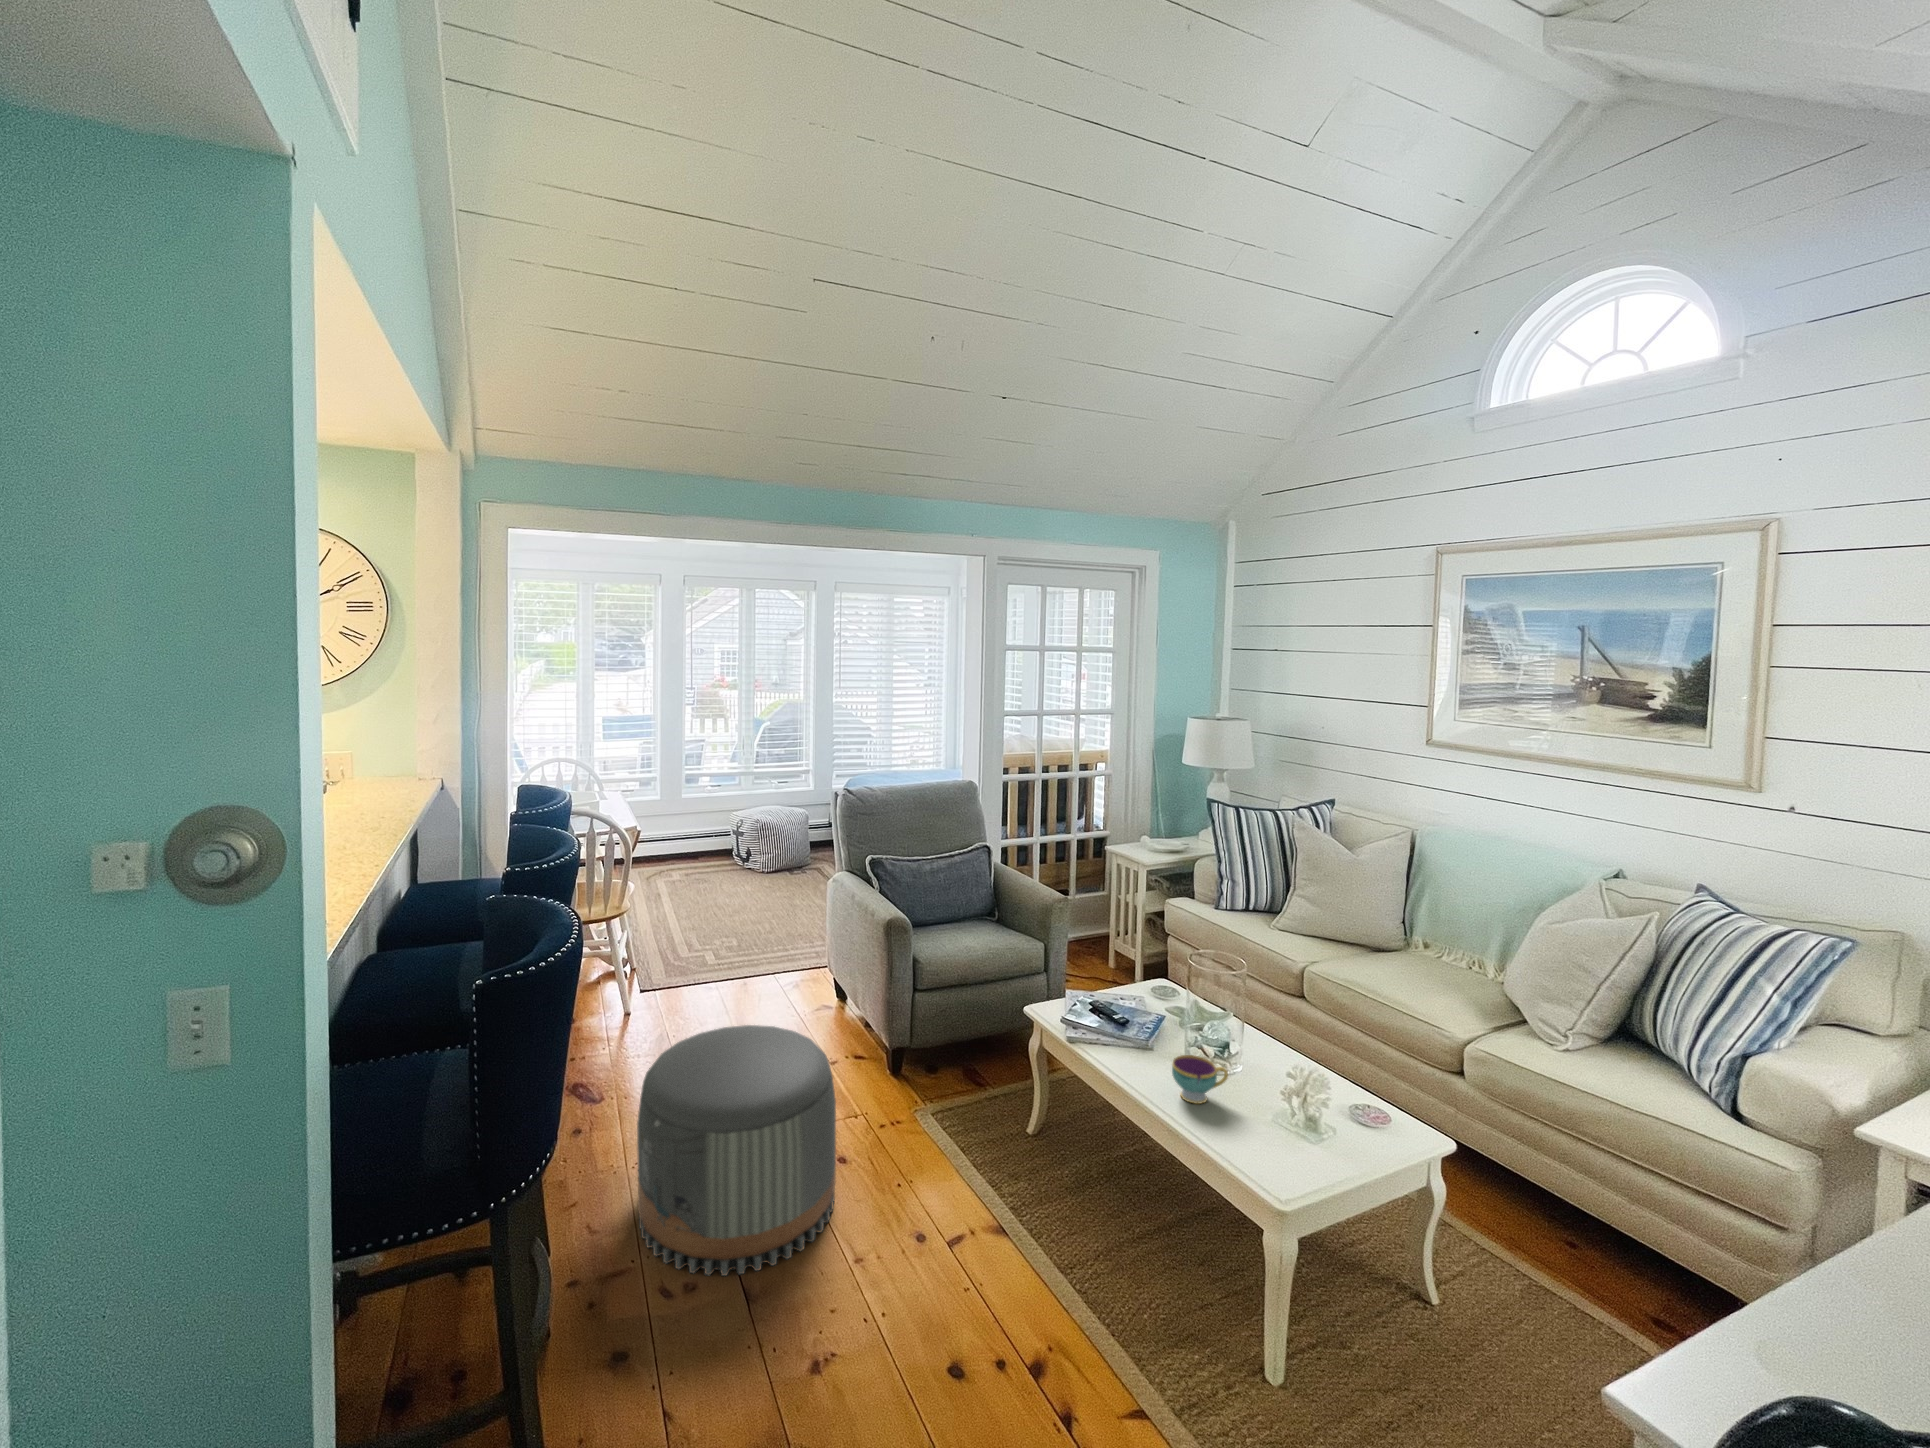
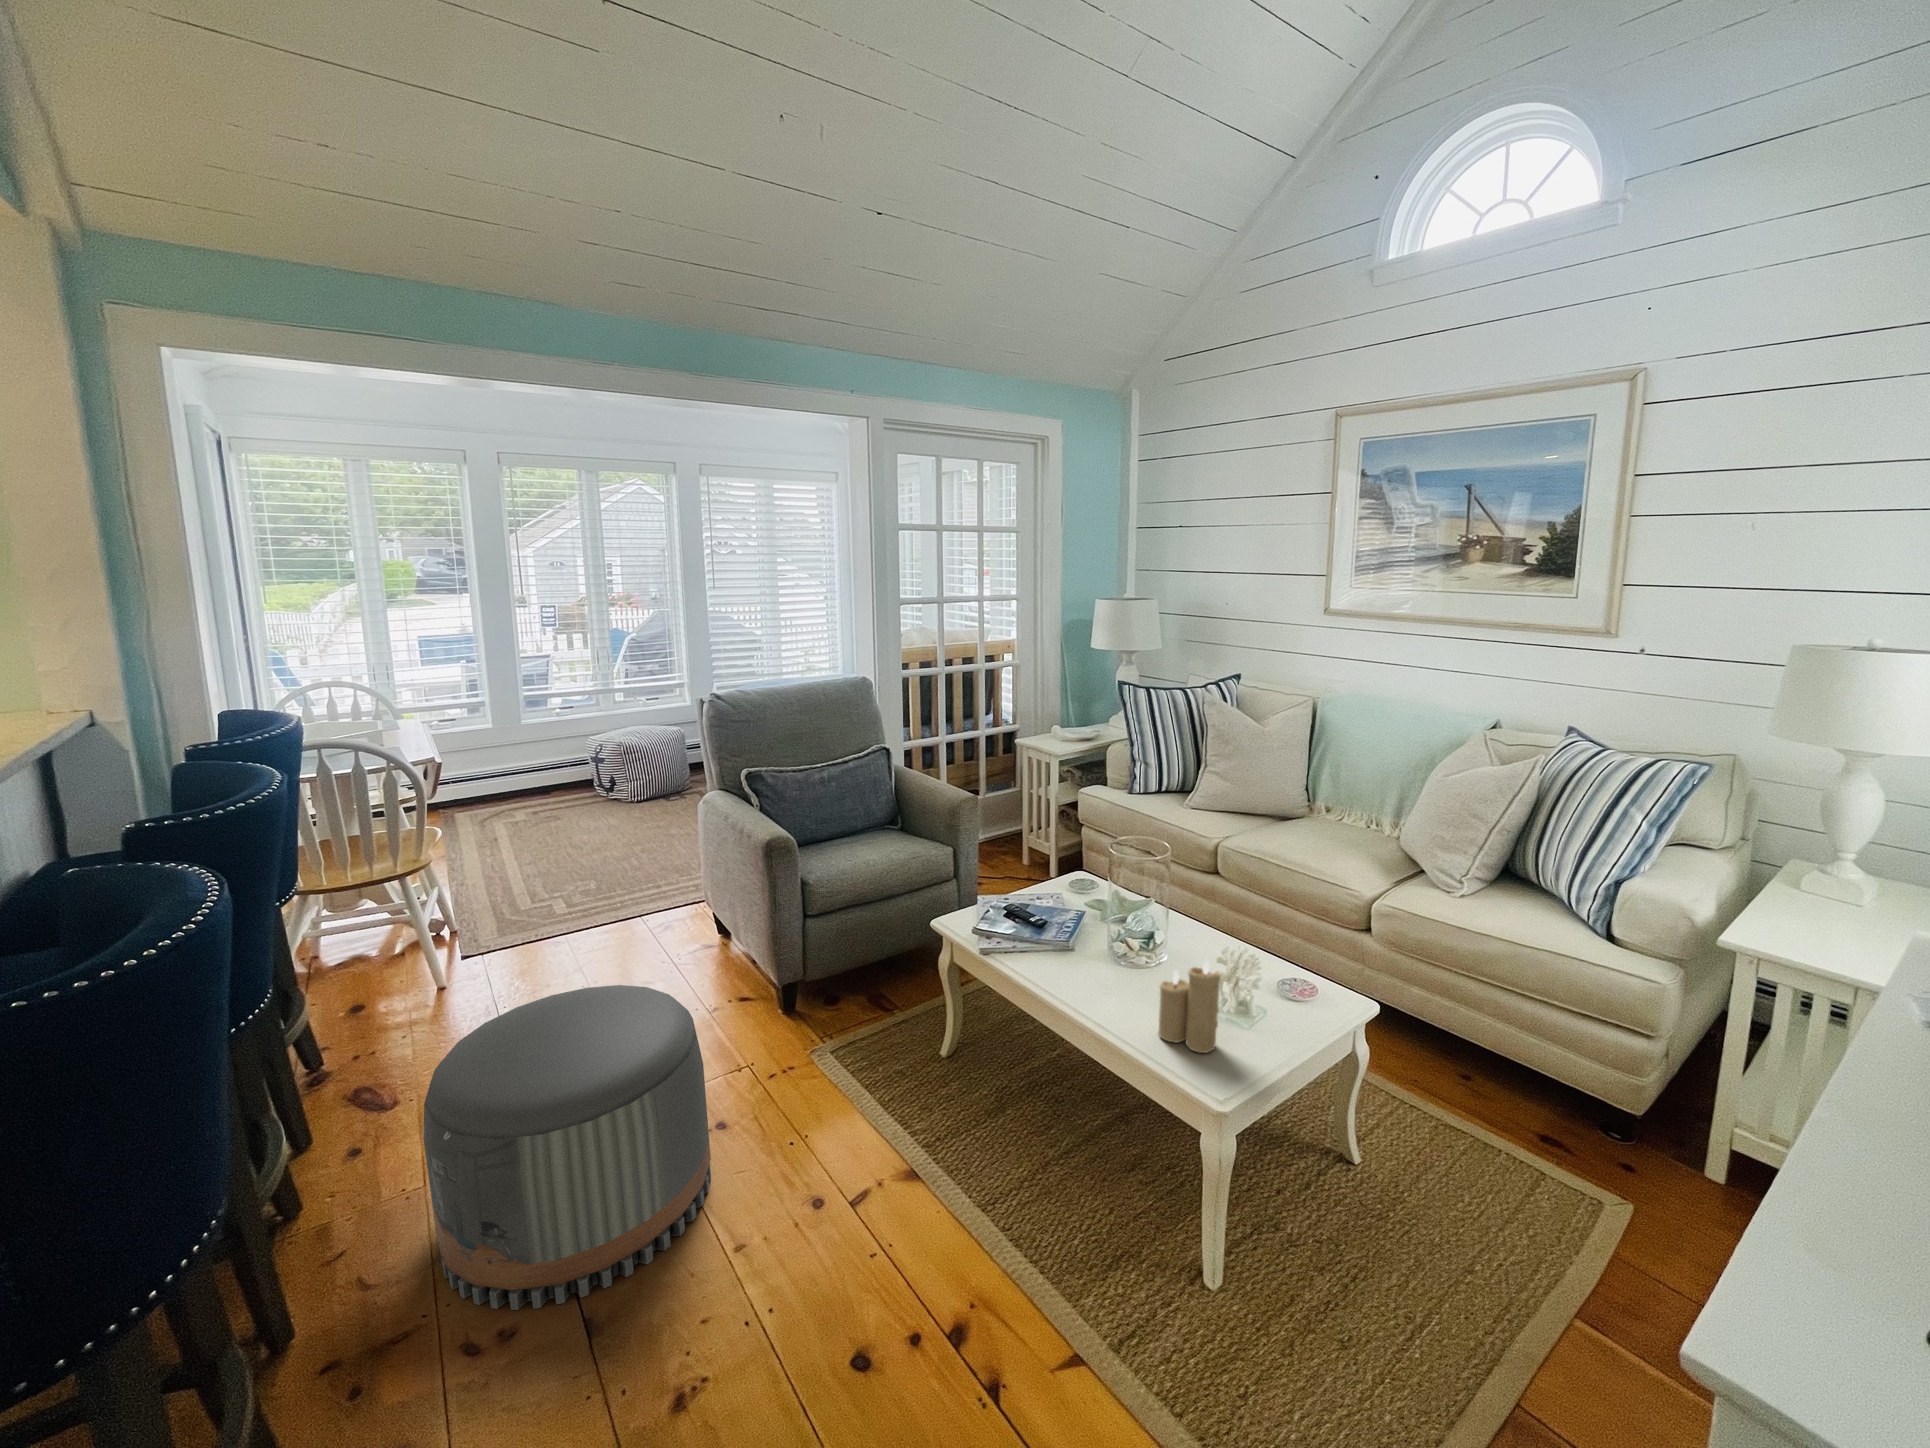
teacup: present [1172,1055,1228,1104] -> none [1095,952,1155,1004]
candle: none [1229,1071,1289,1159] -> present [1158,961,1220,1053]

